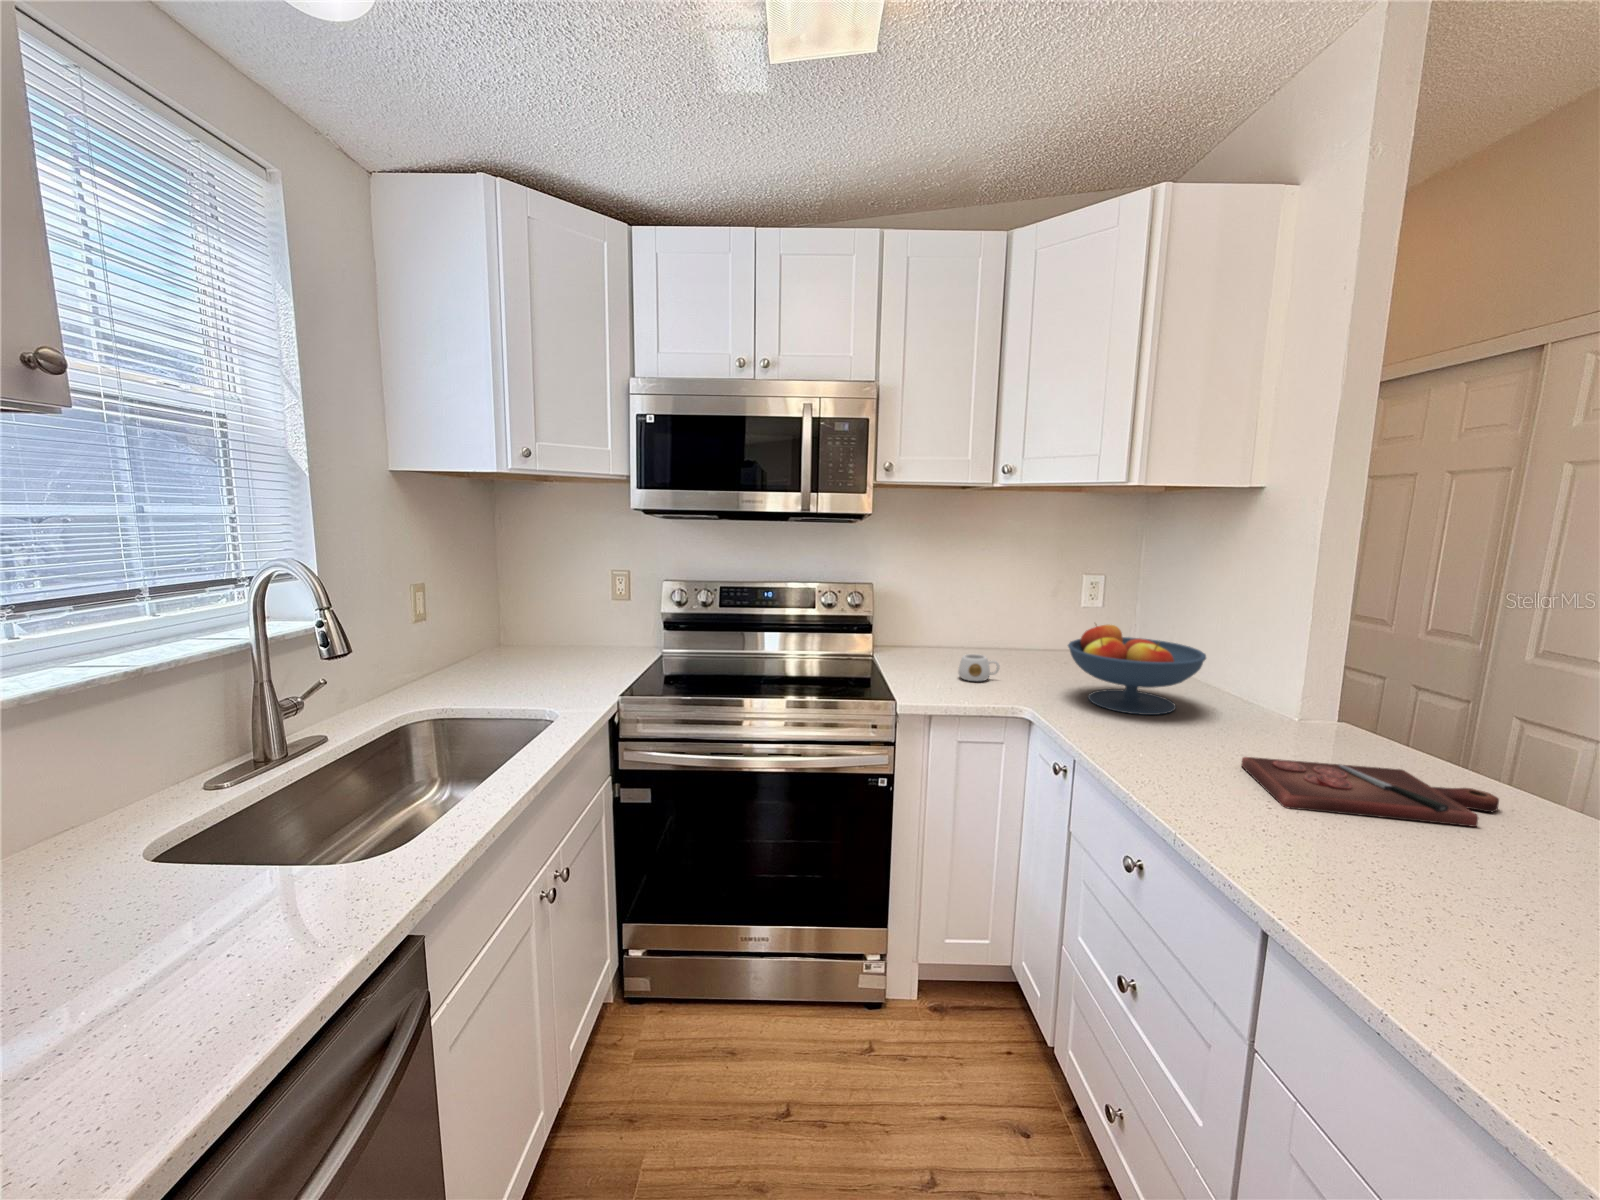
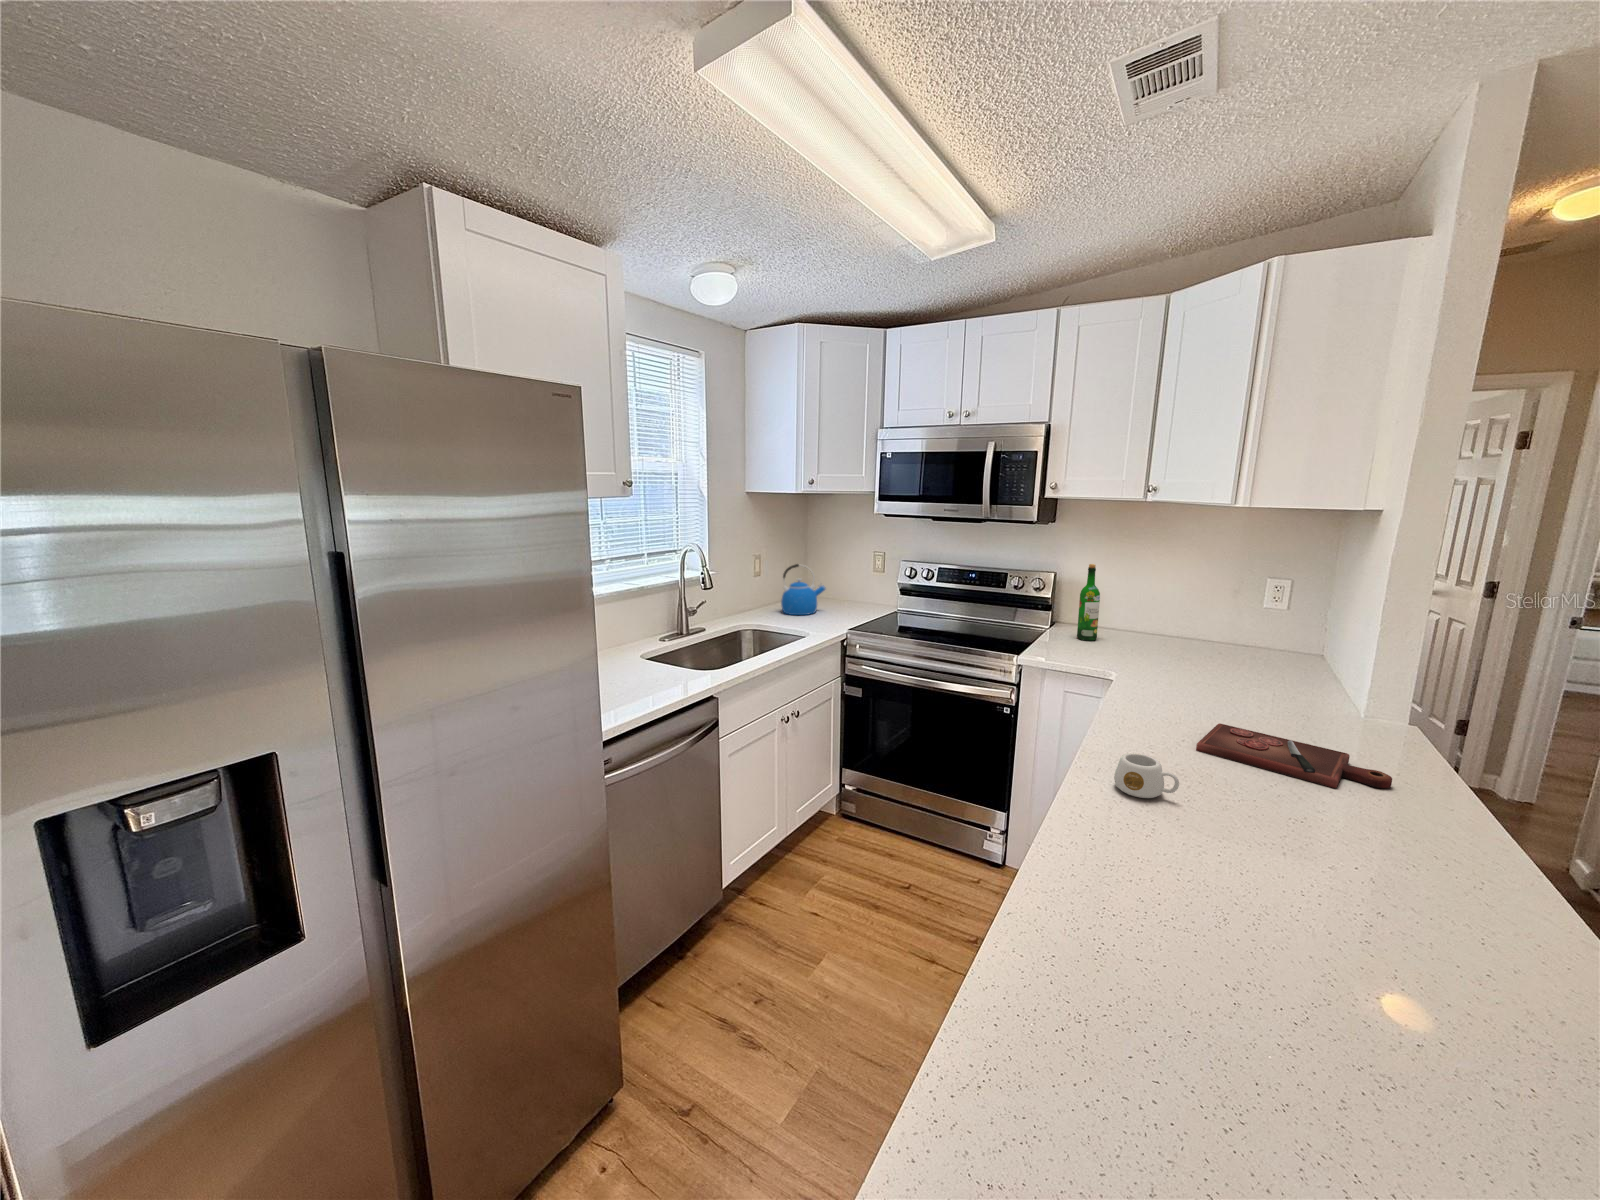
wine bottle: none [918,568,942,665] -> present [1077,564,1100,641]
kettle: none [474,596,553,683] -> present [781,564,825,615]
fruit bowl: present [1068,625,1206,715] -> none [1161,619,1282,697]
mug: present [958,654,999,681] -> present [1114,753,1179,798]

